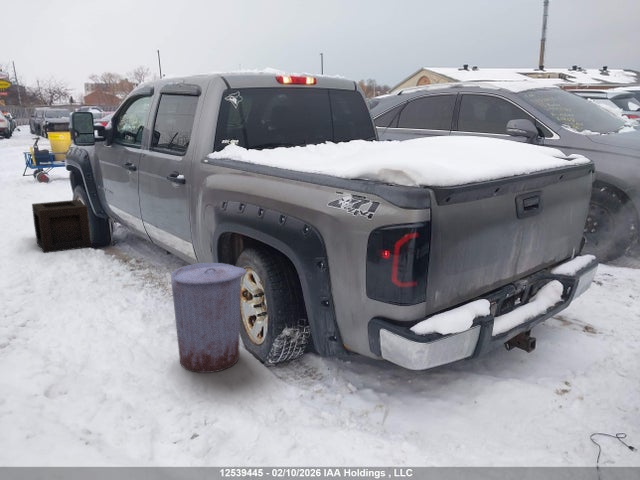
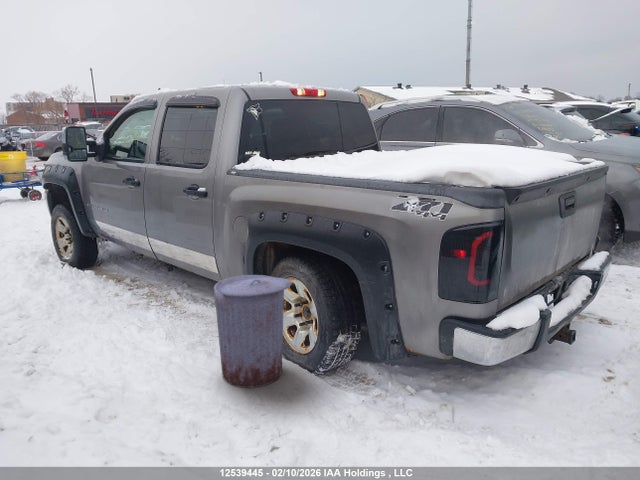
wooden crate: present [32,200,91,253] -> none [9,220,76,278]

